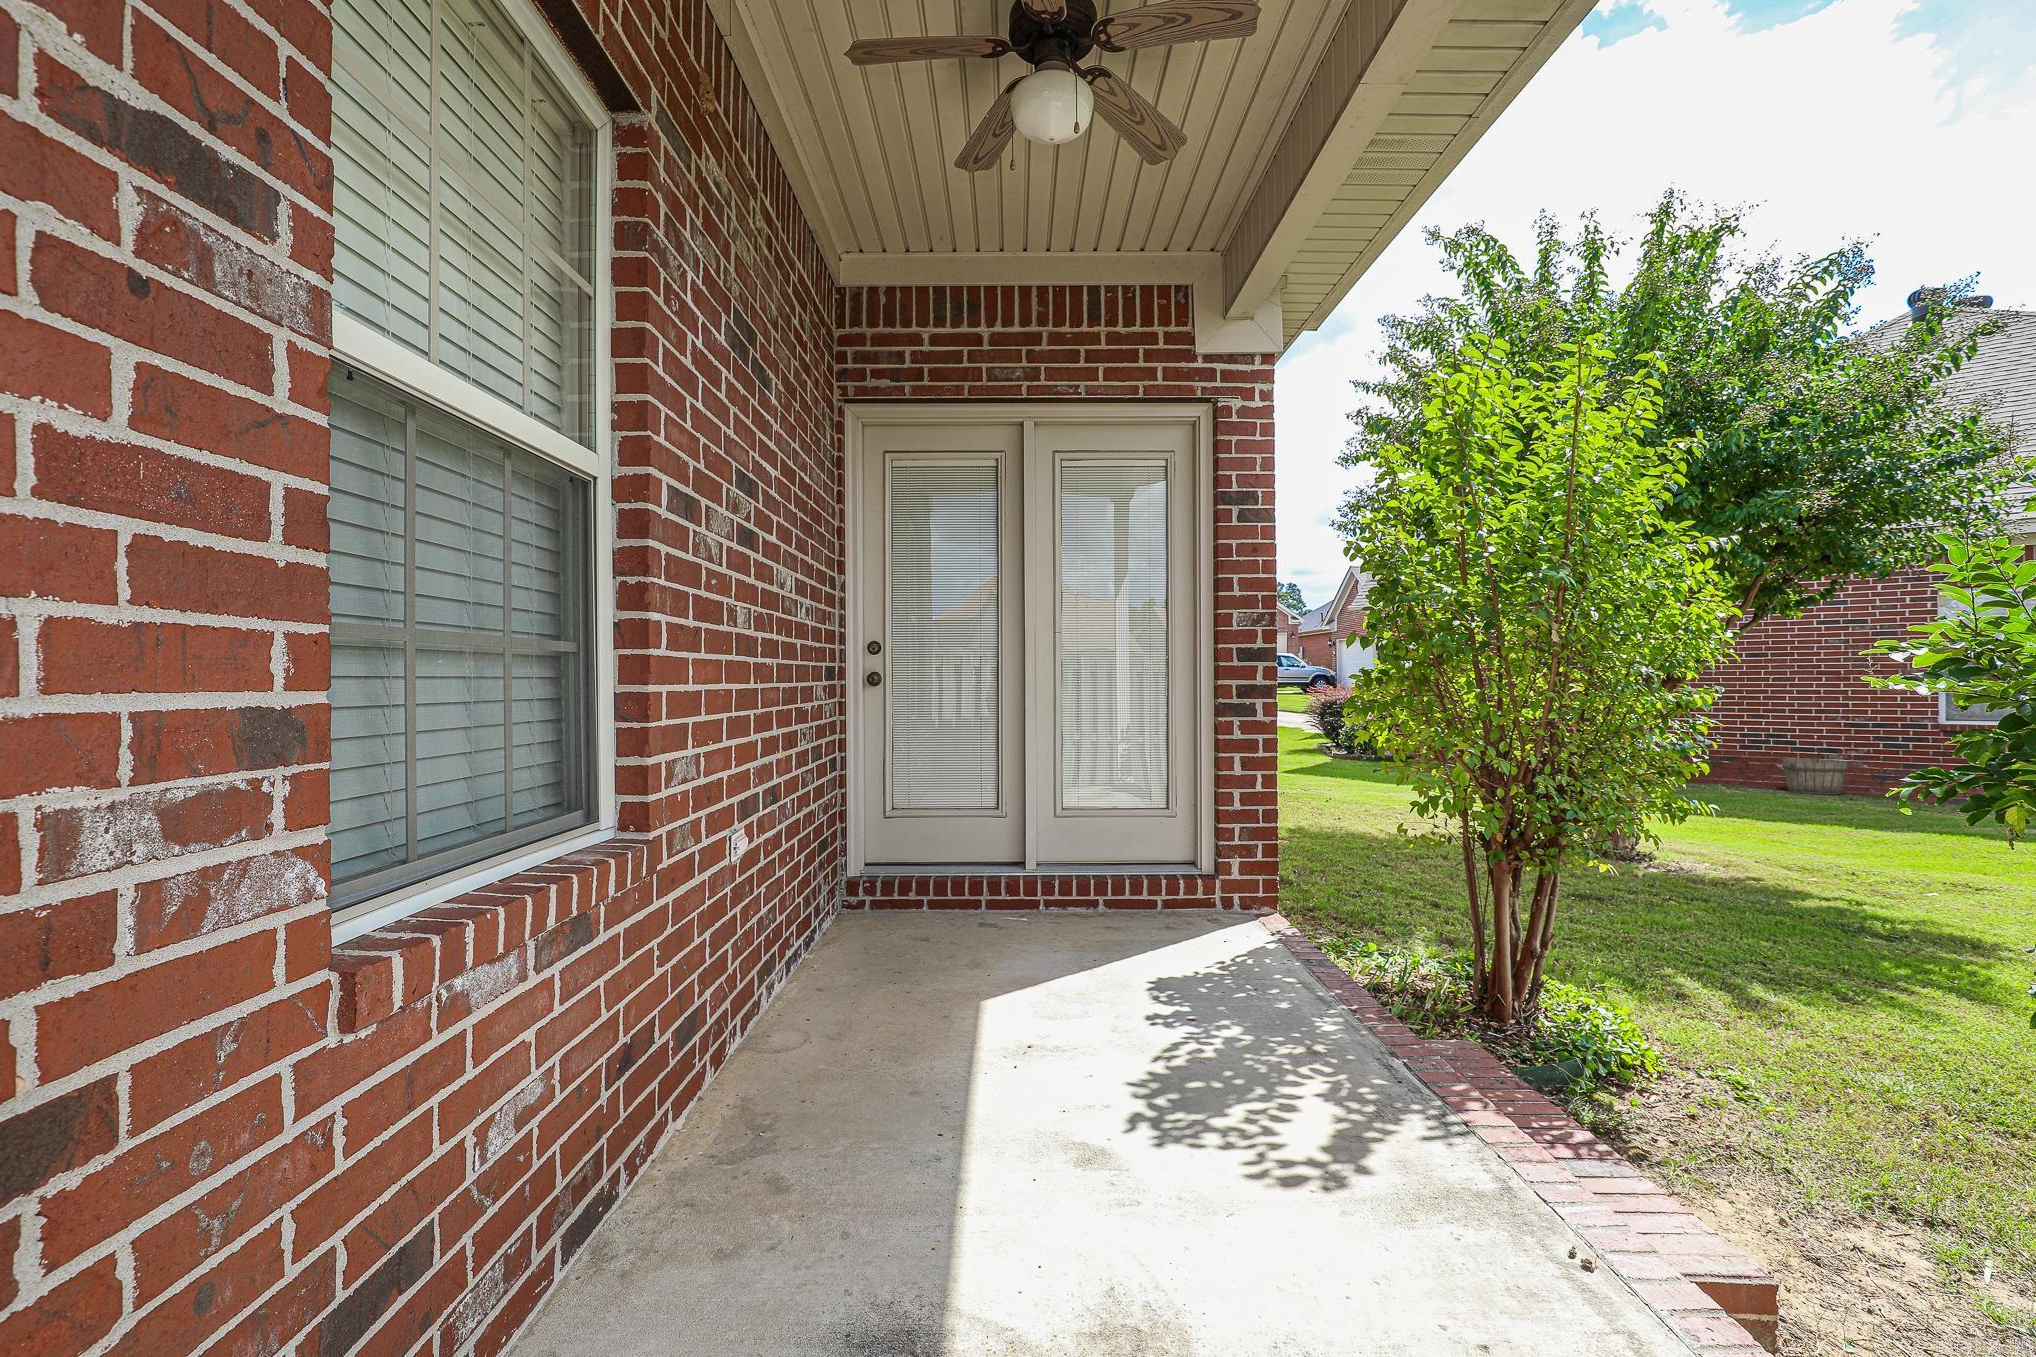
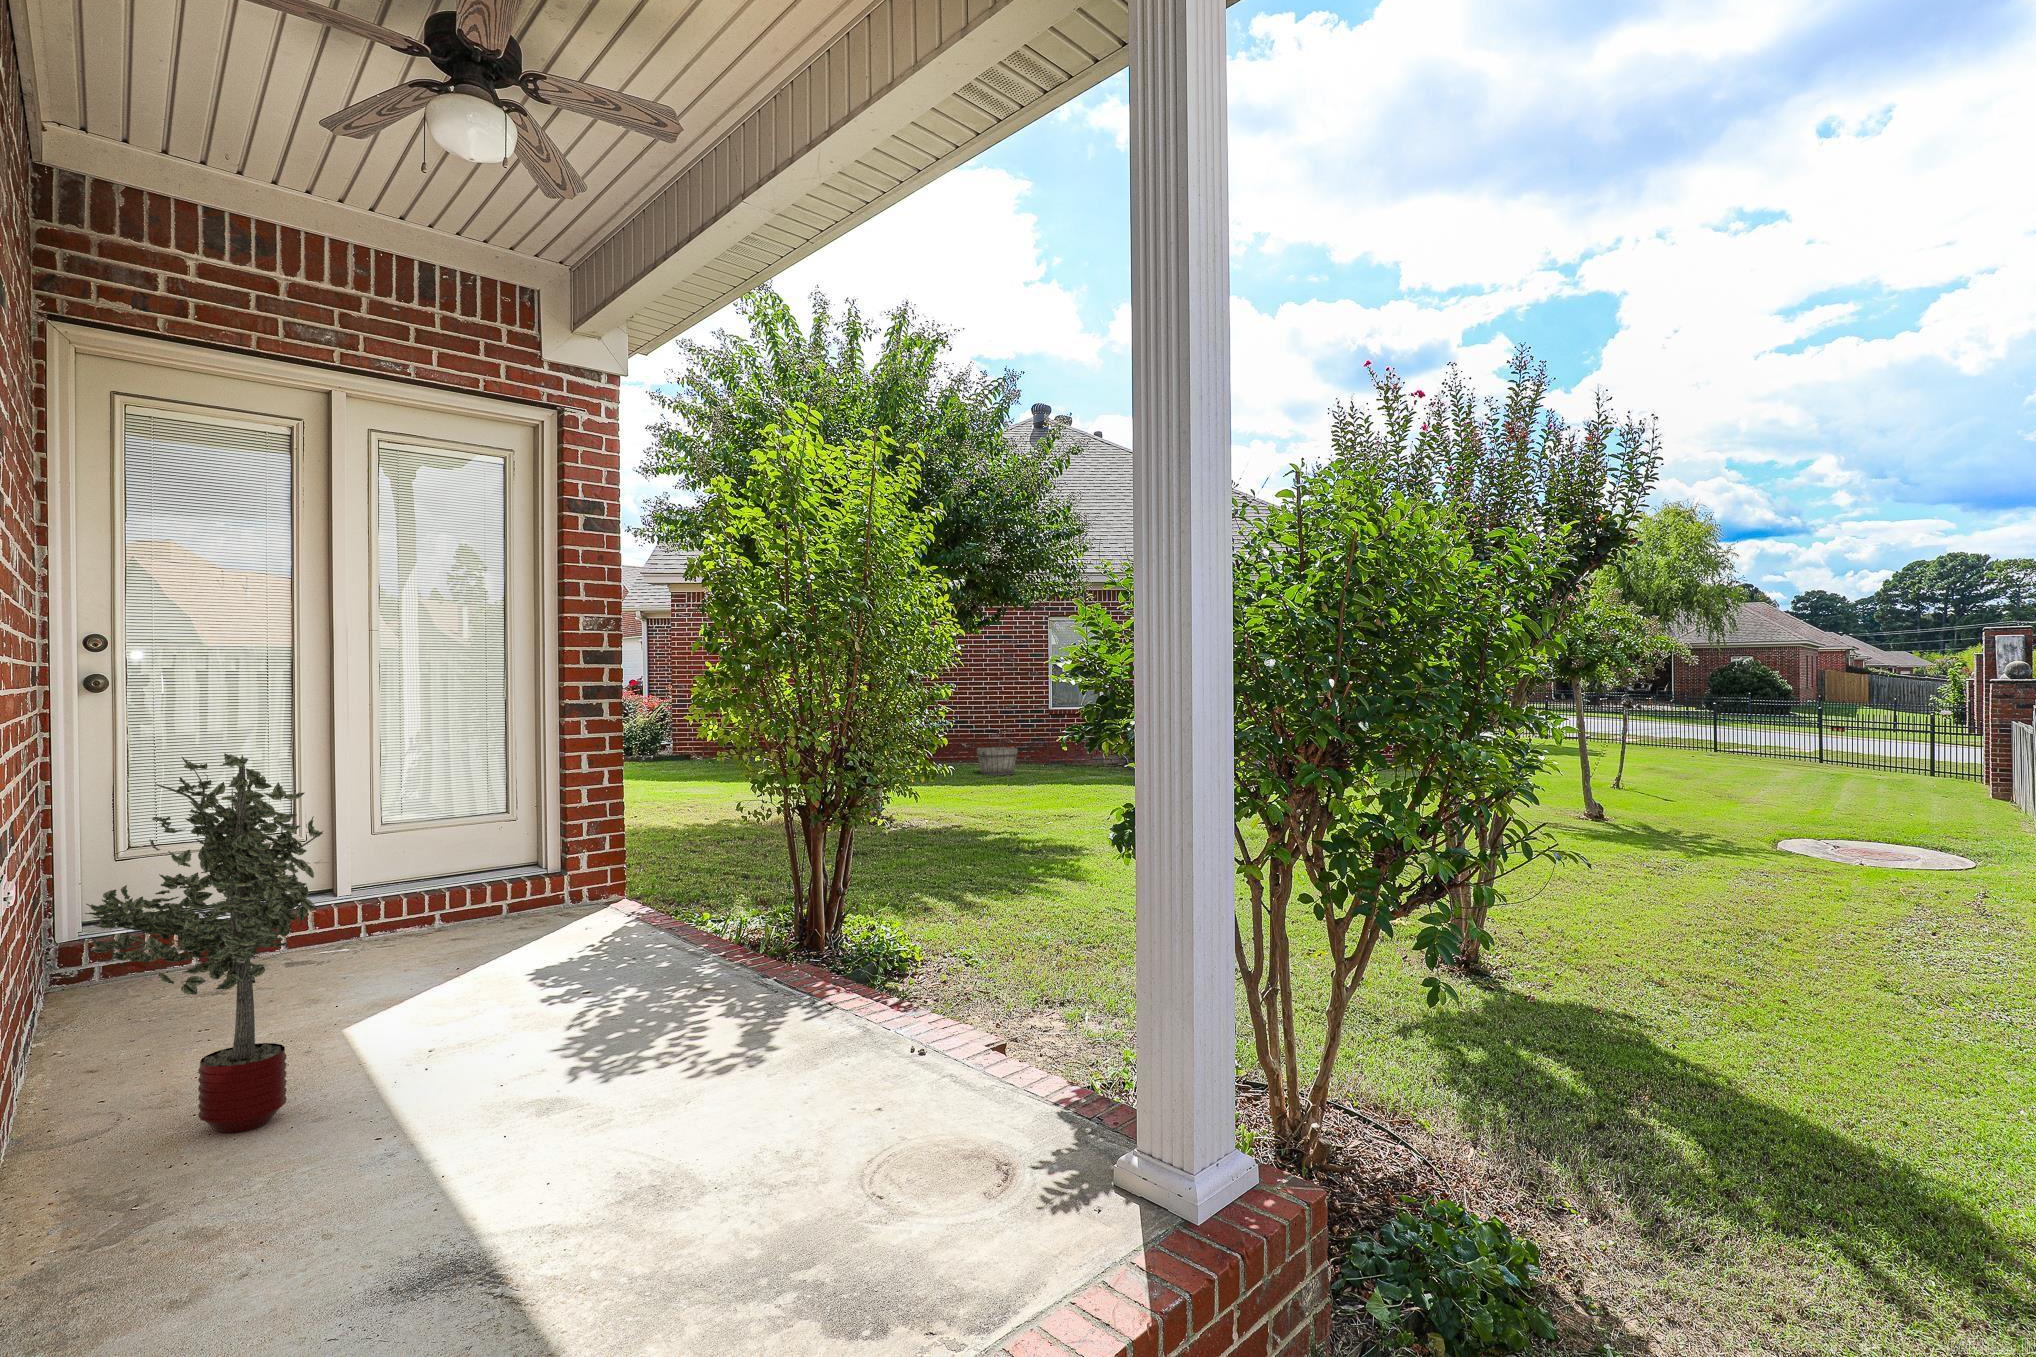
potted tree: none [713,752,900,1119] -> present [85,753,323,1133]

